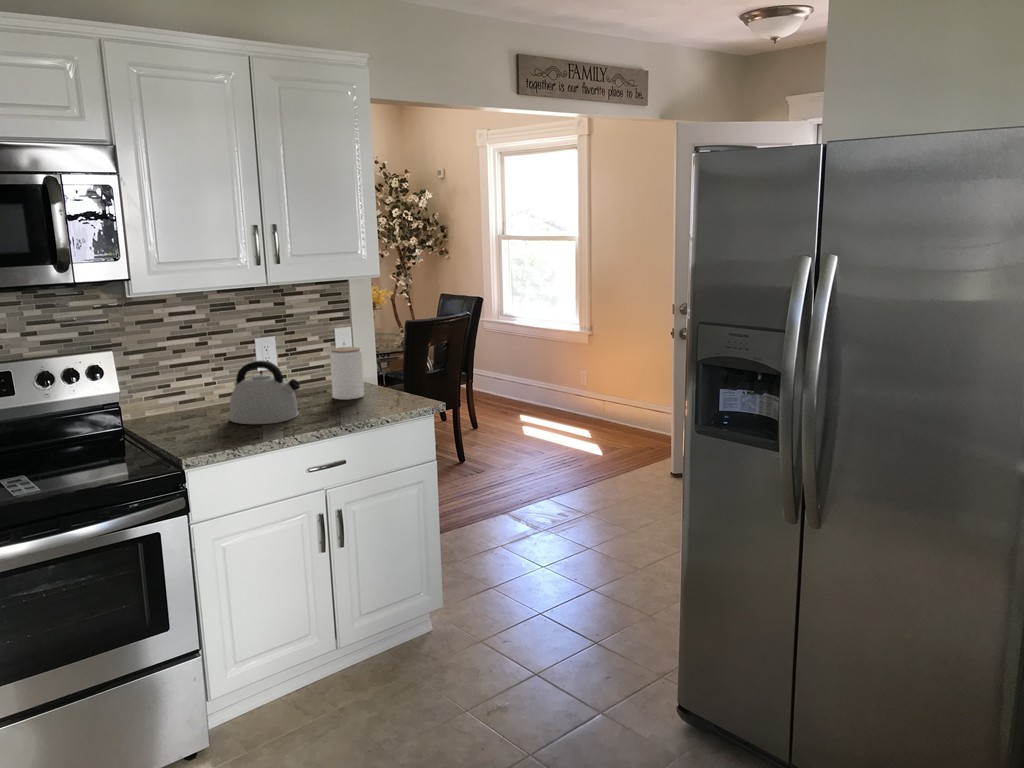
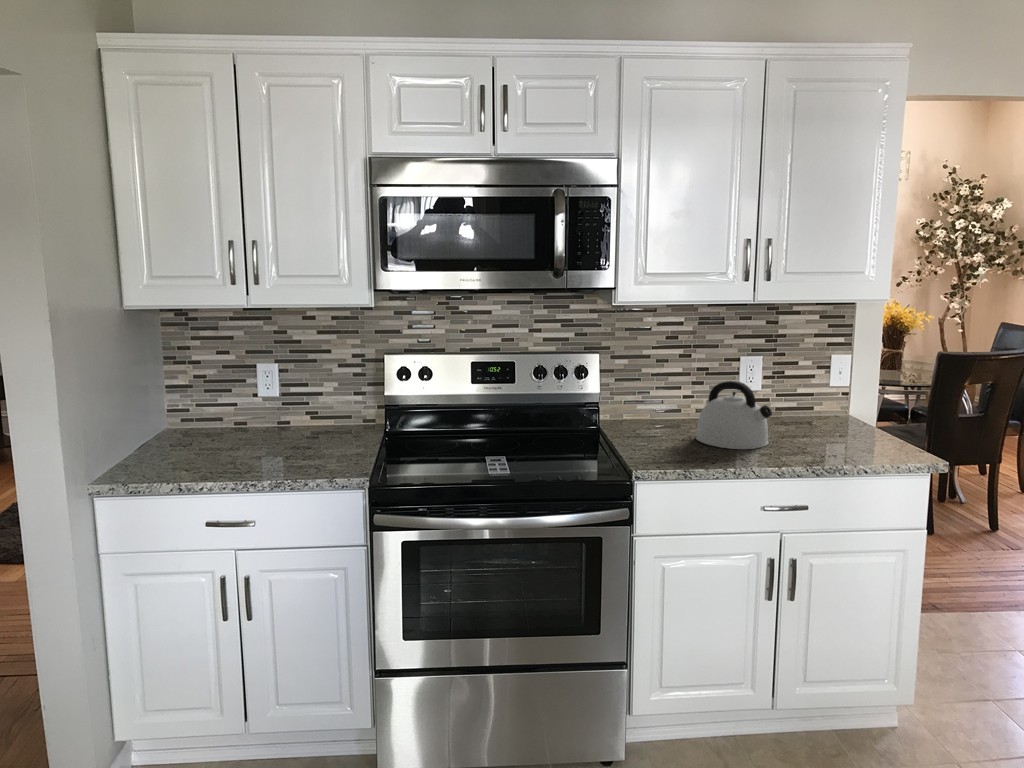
jar: present [330,347,364,400] -> none [813,377,855,437]

